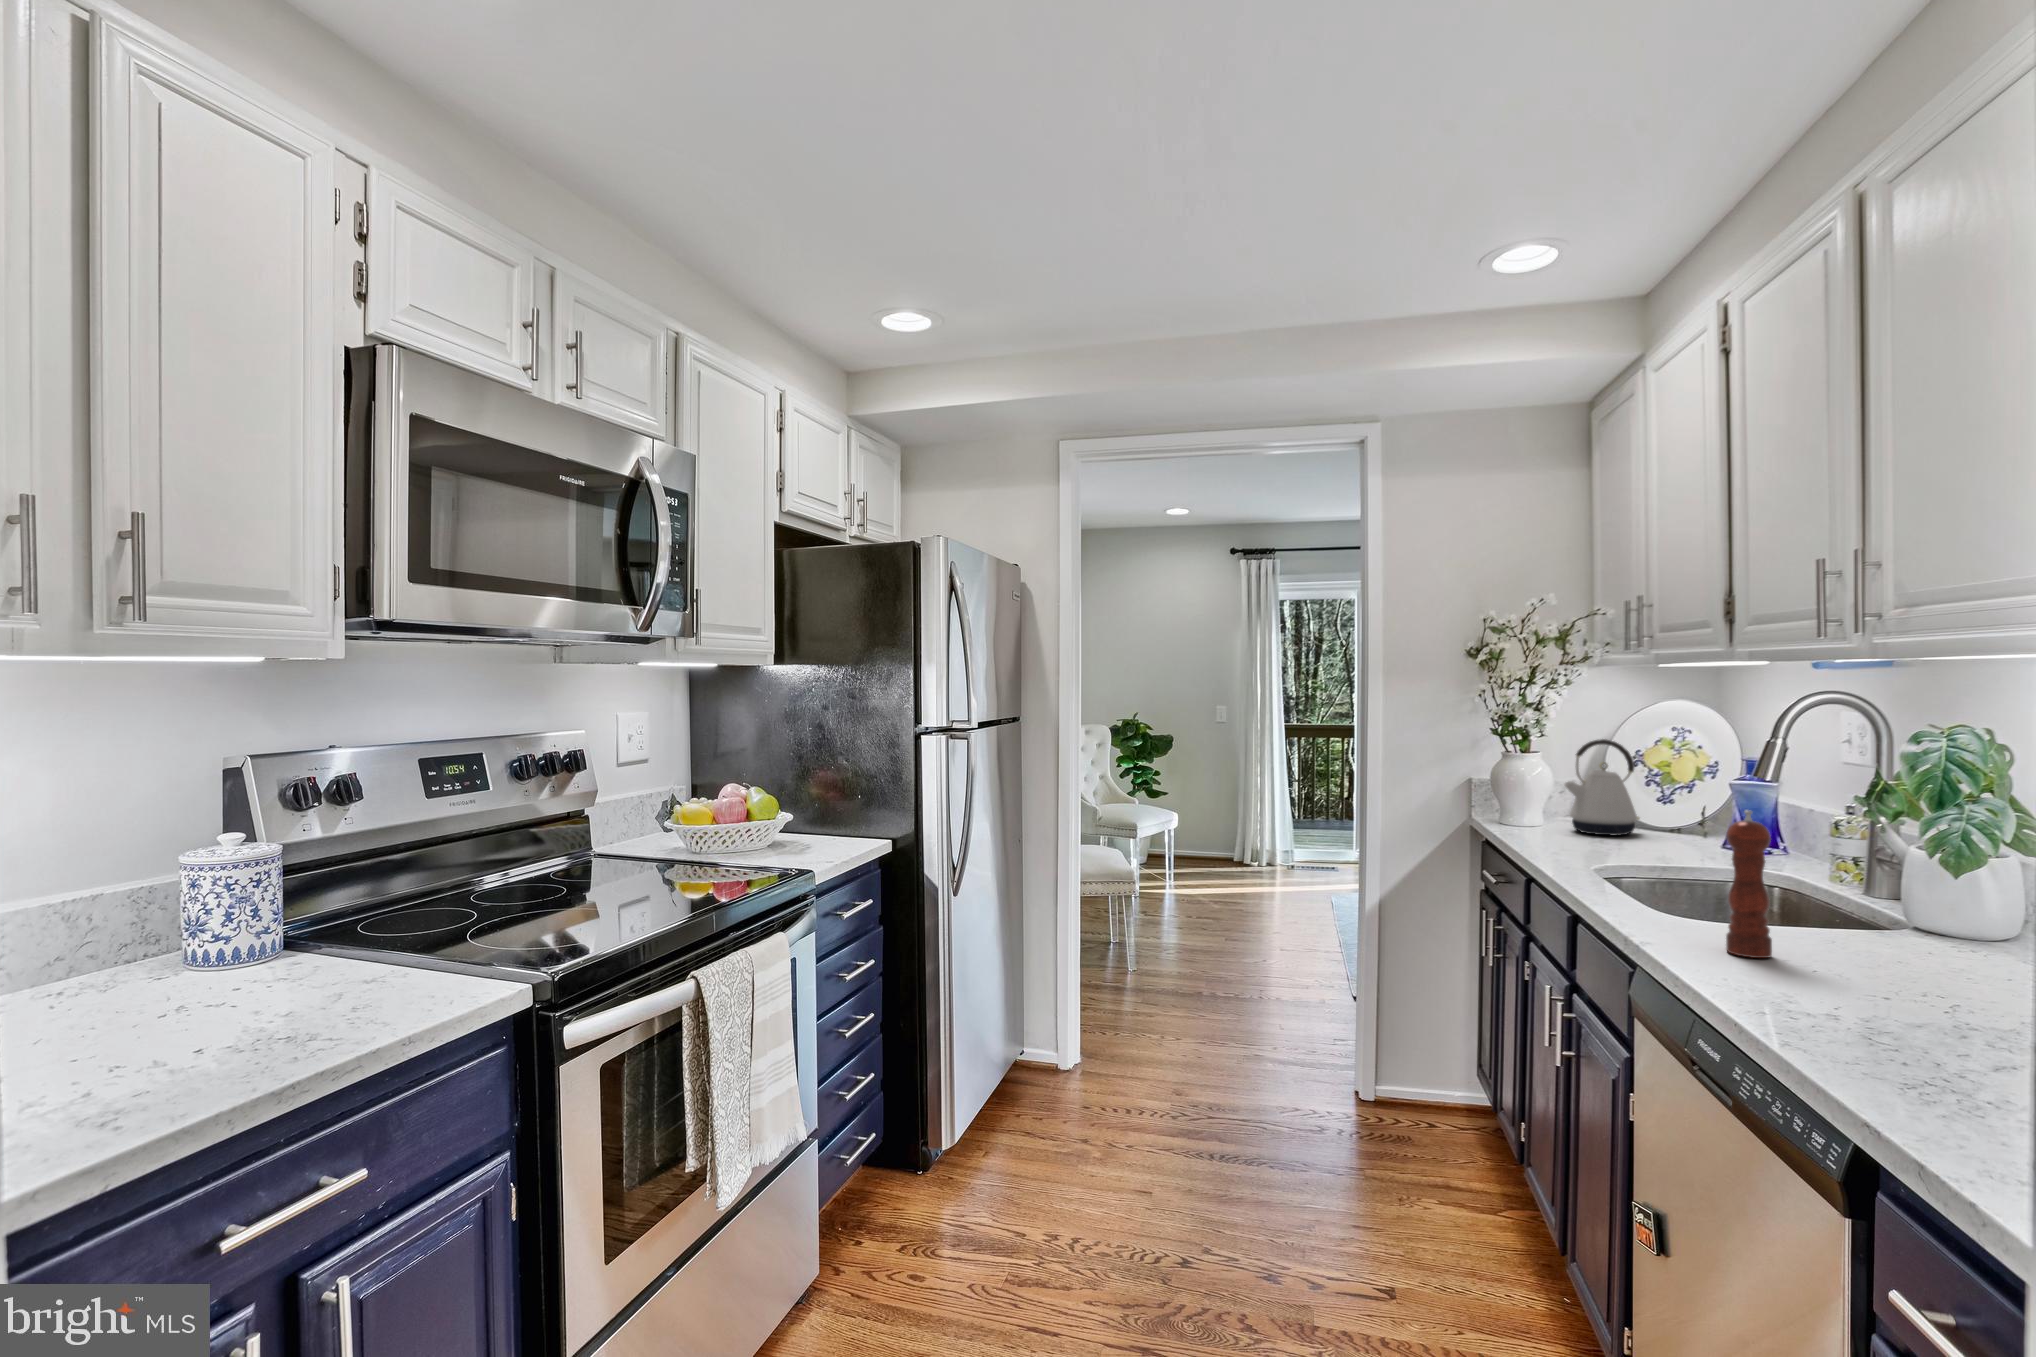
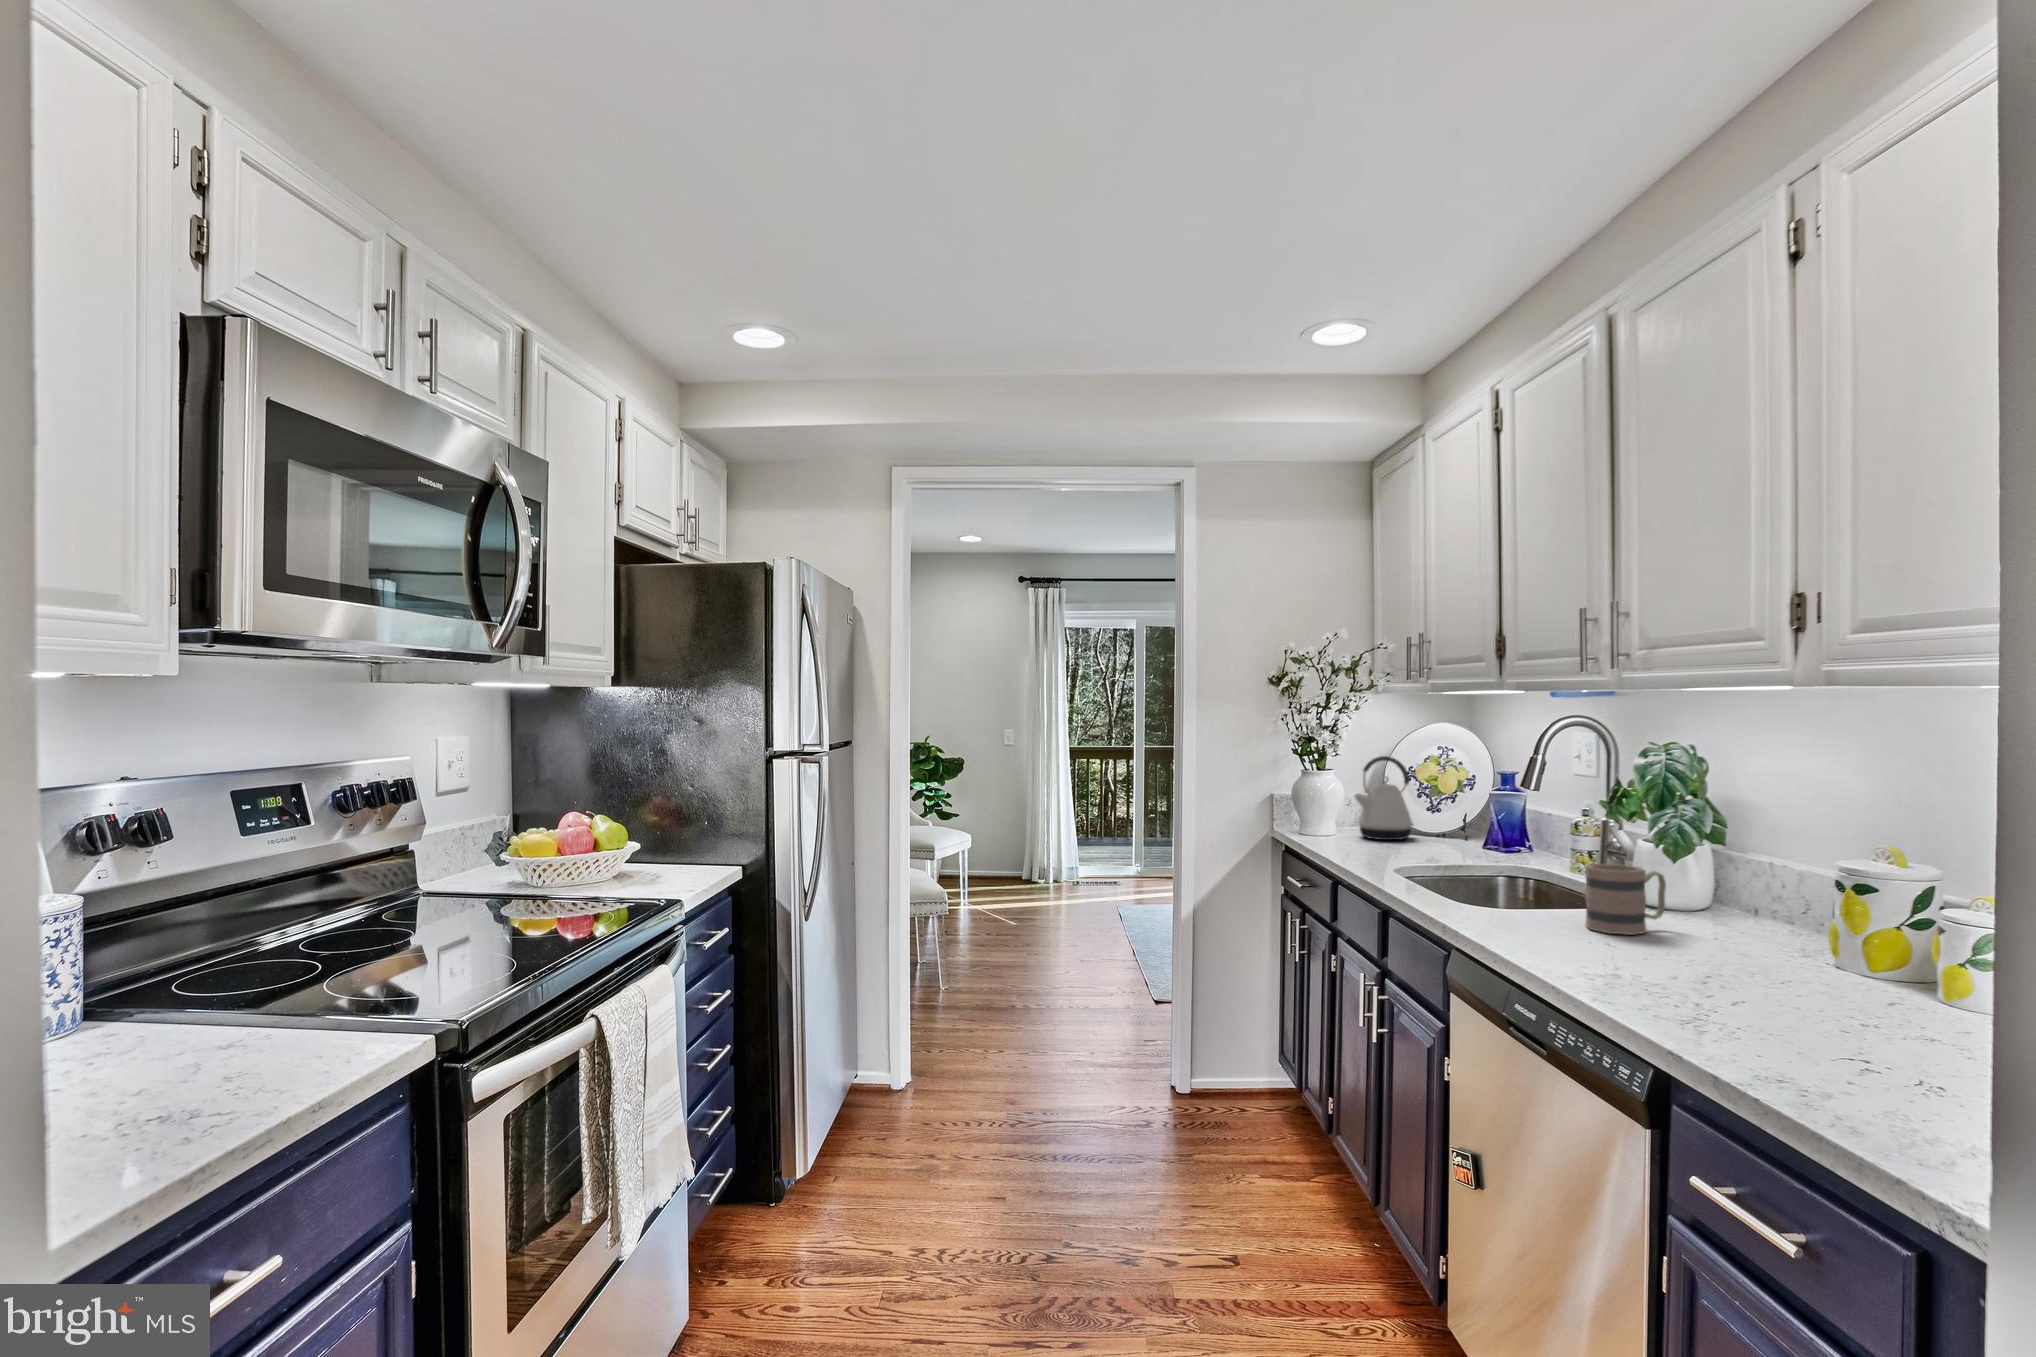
pepper mill: present [1726,810,1772,958] -> none [1519,814,1555,936]
mug: none [1819,874,1933,963] -> present [1584,864,1666,935]

